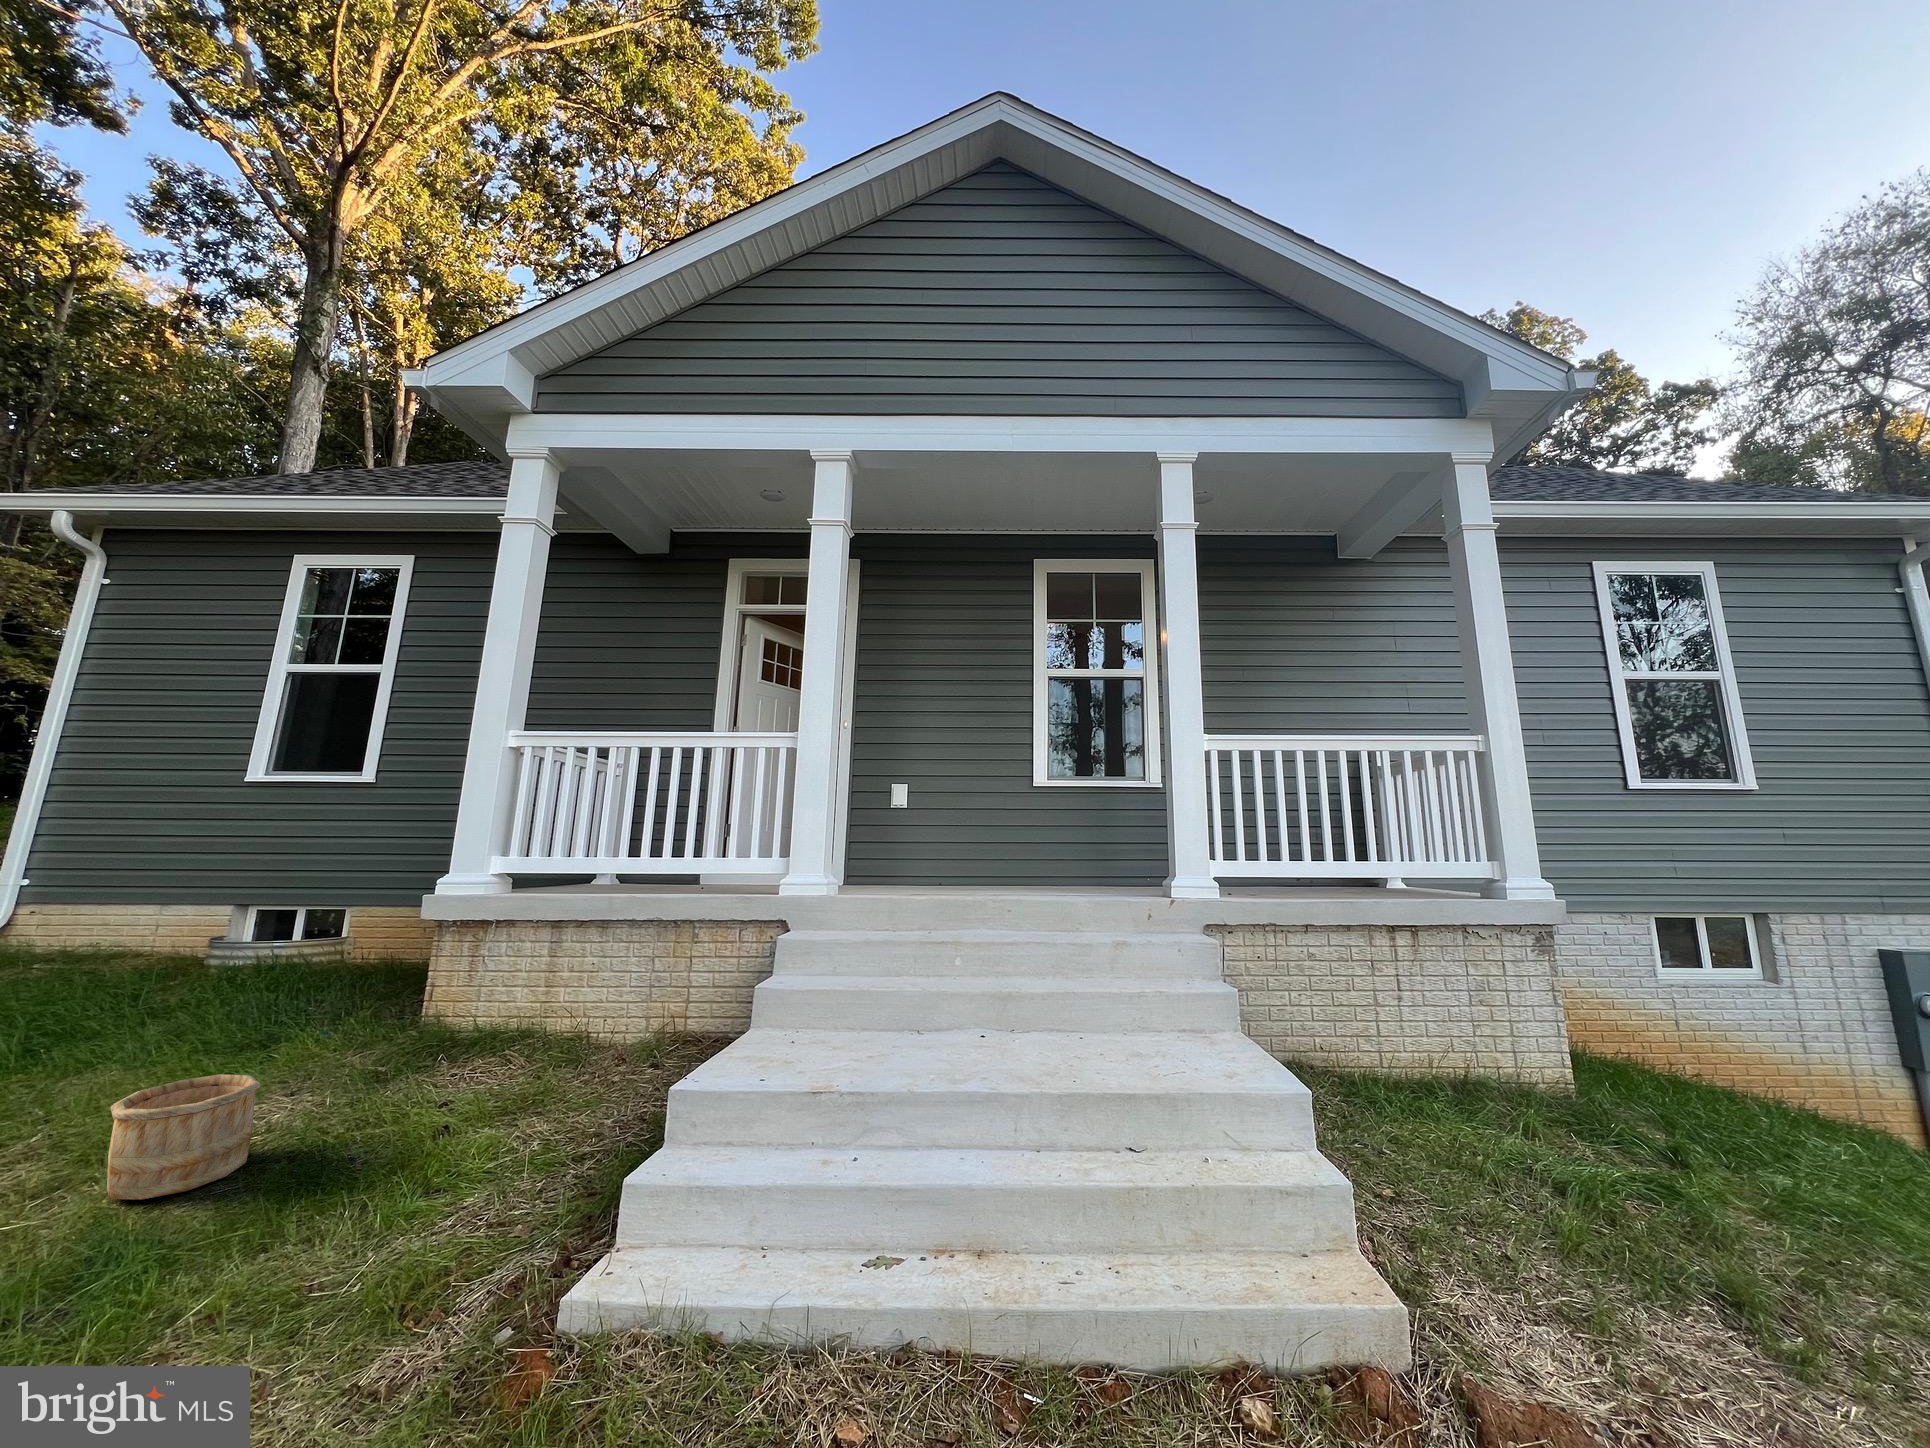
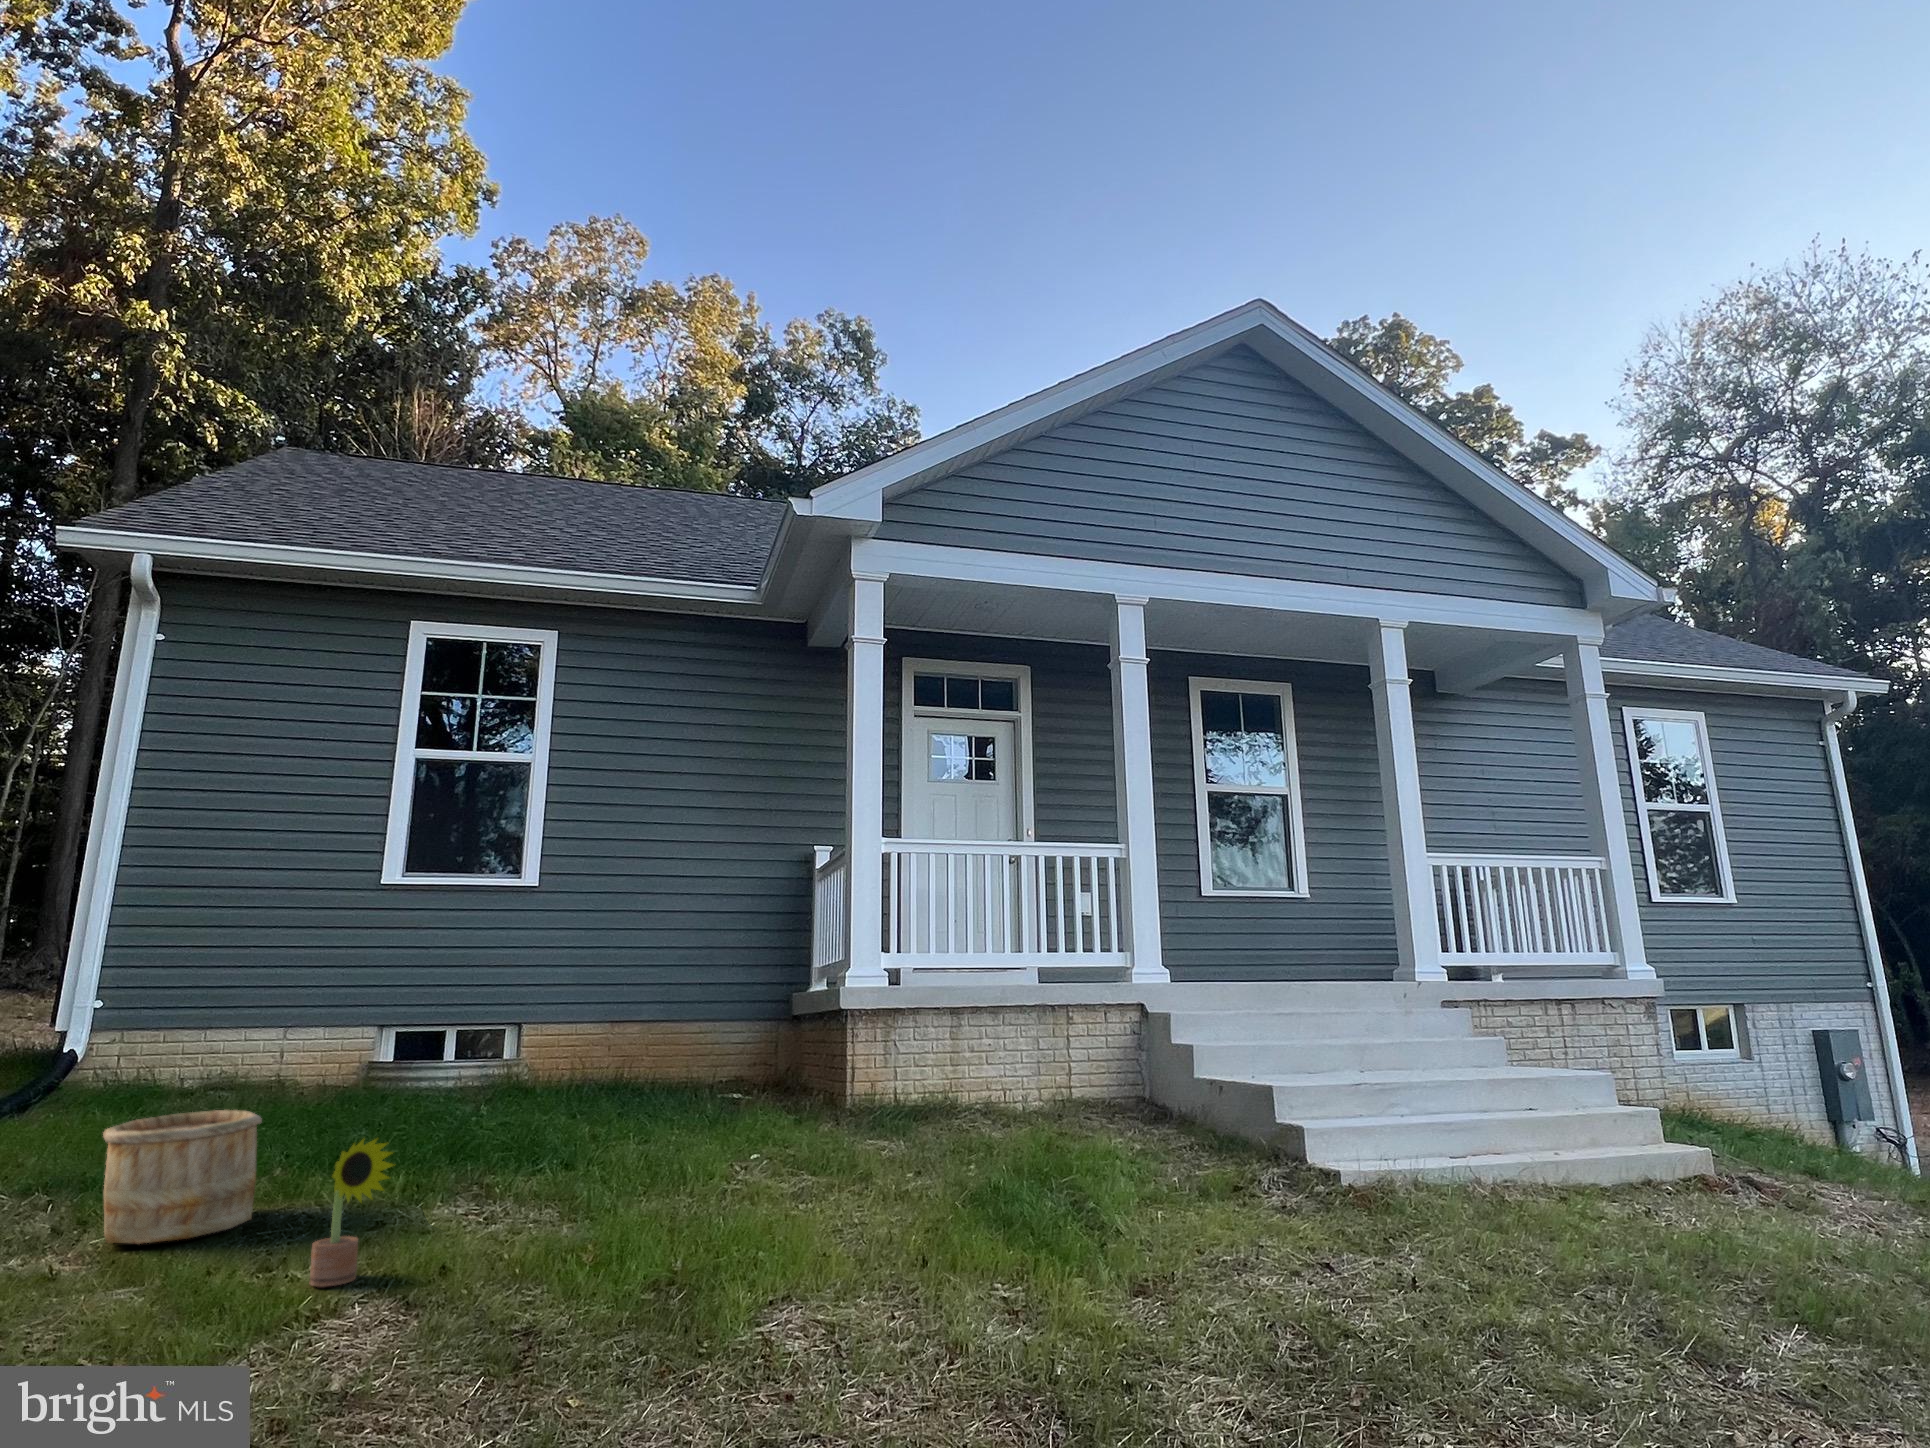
decorative plant: none [301,1130,383,1251] -> present [310,1139,393,1287]

